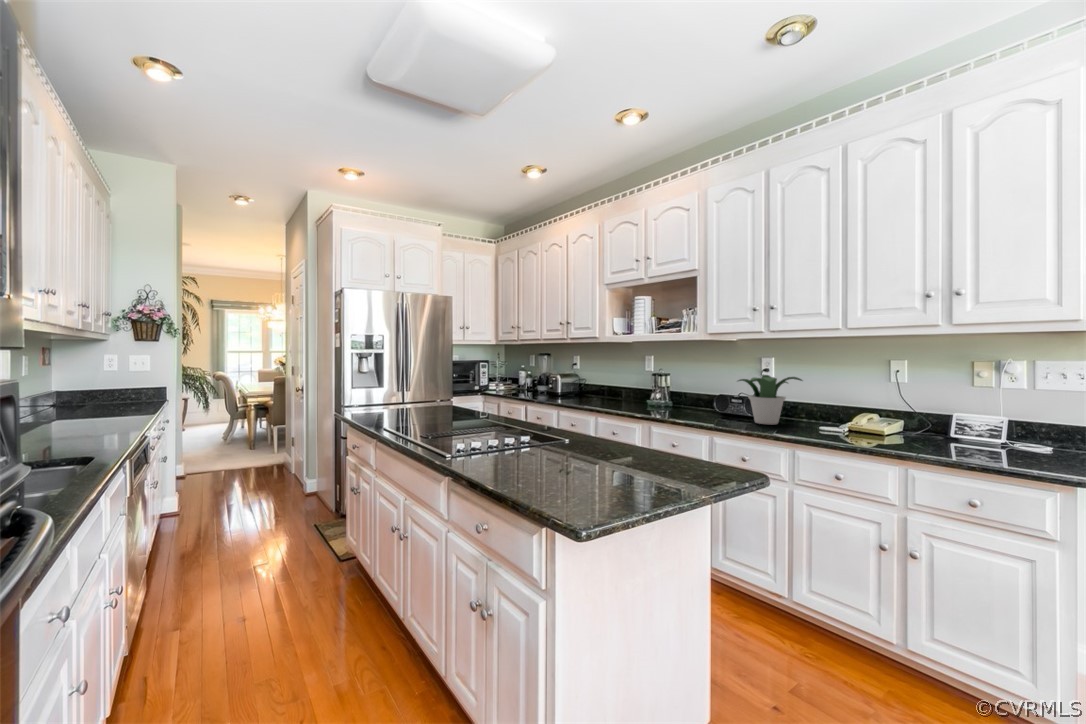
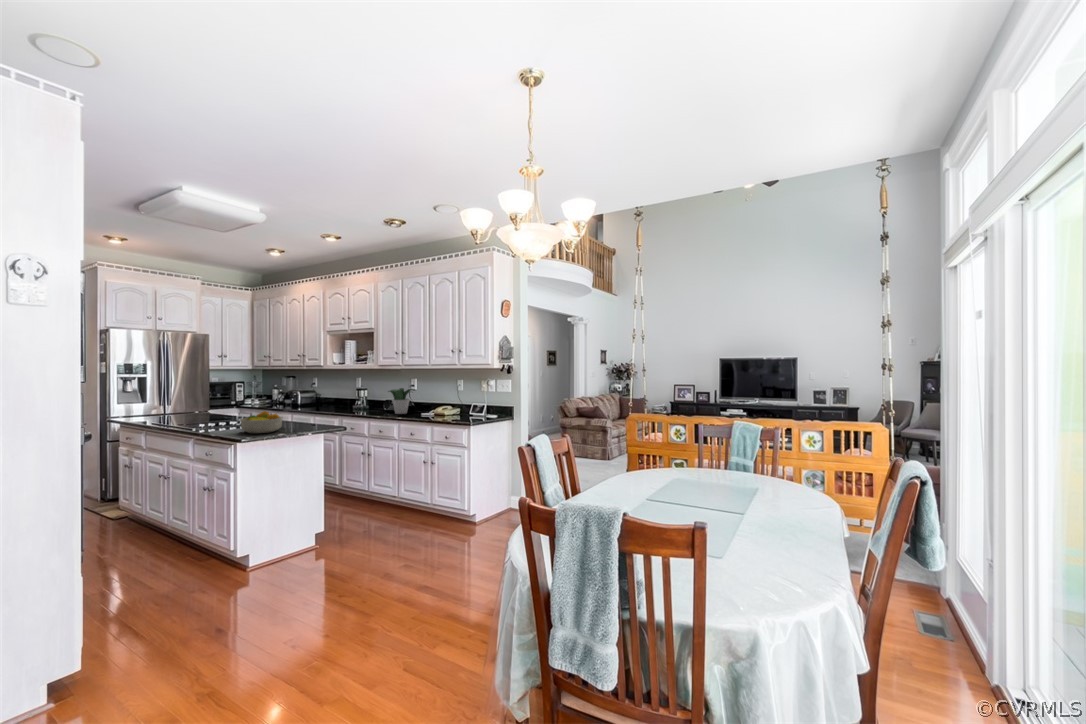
fruit bowl: none [542,425,629,488] -> present [240,411,282,433]

